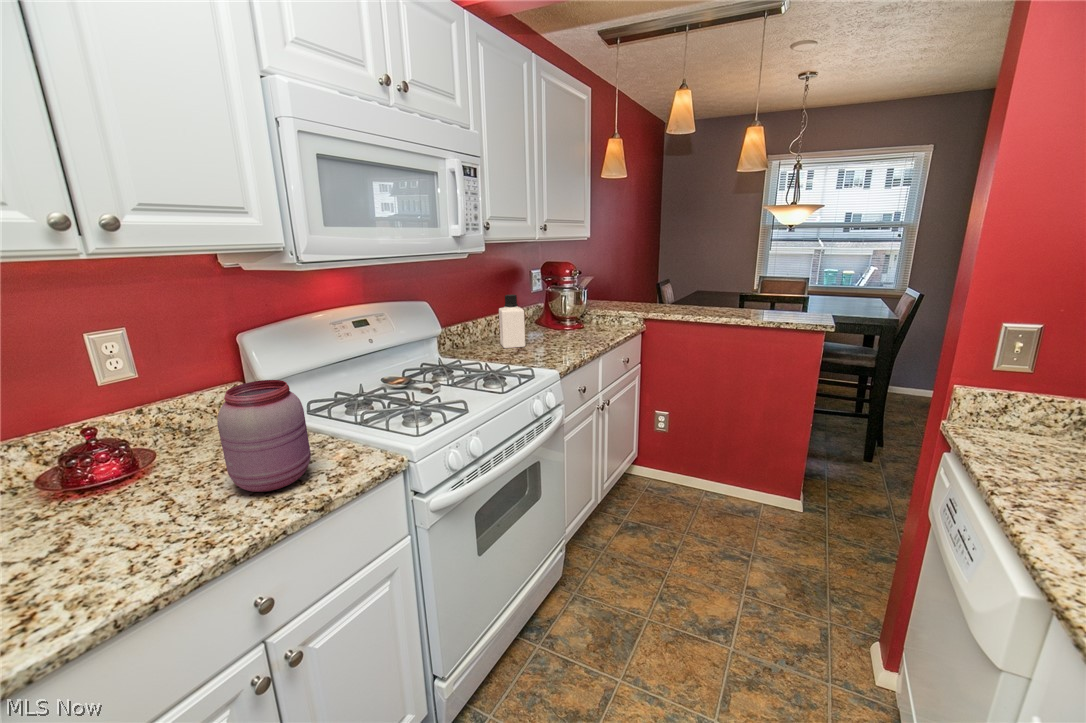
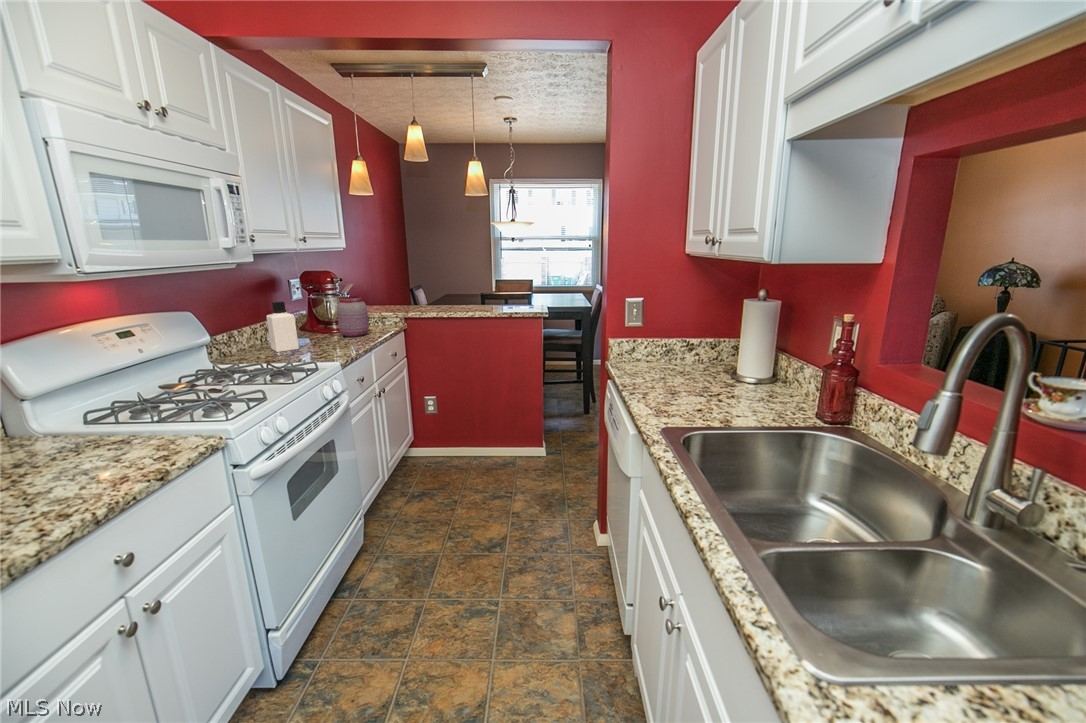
jar: present [217,380,311,492] -> present [337,296,369,337]

